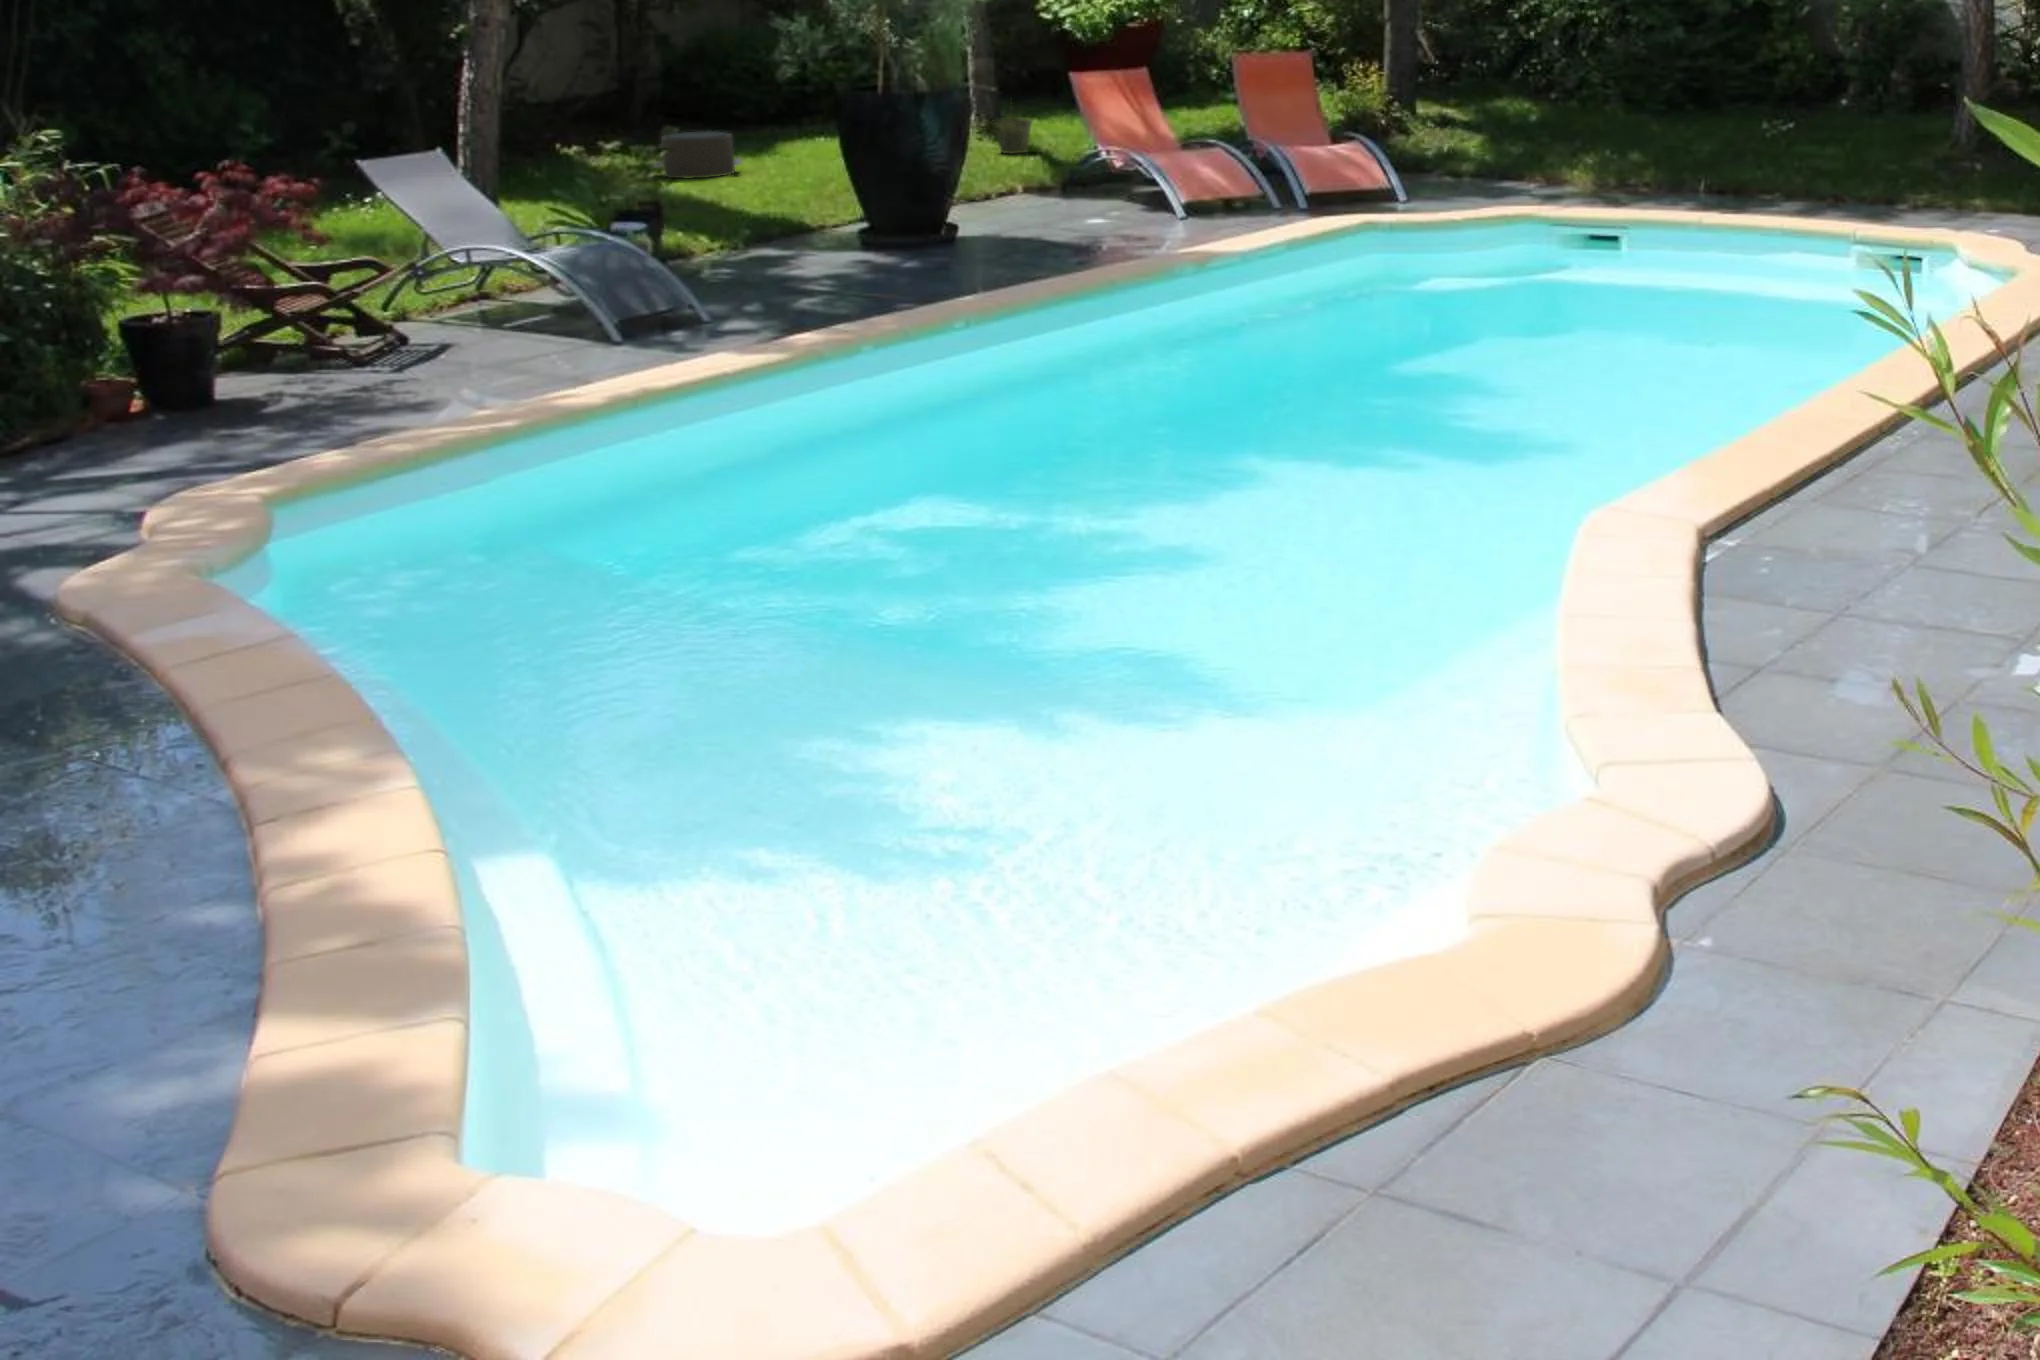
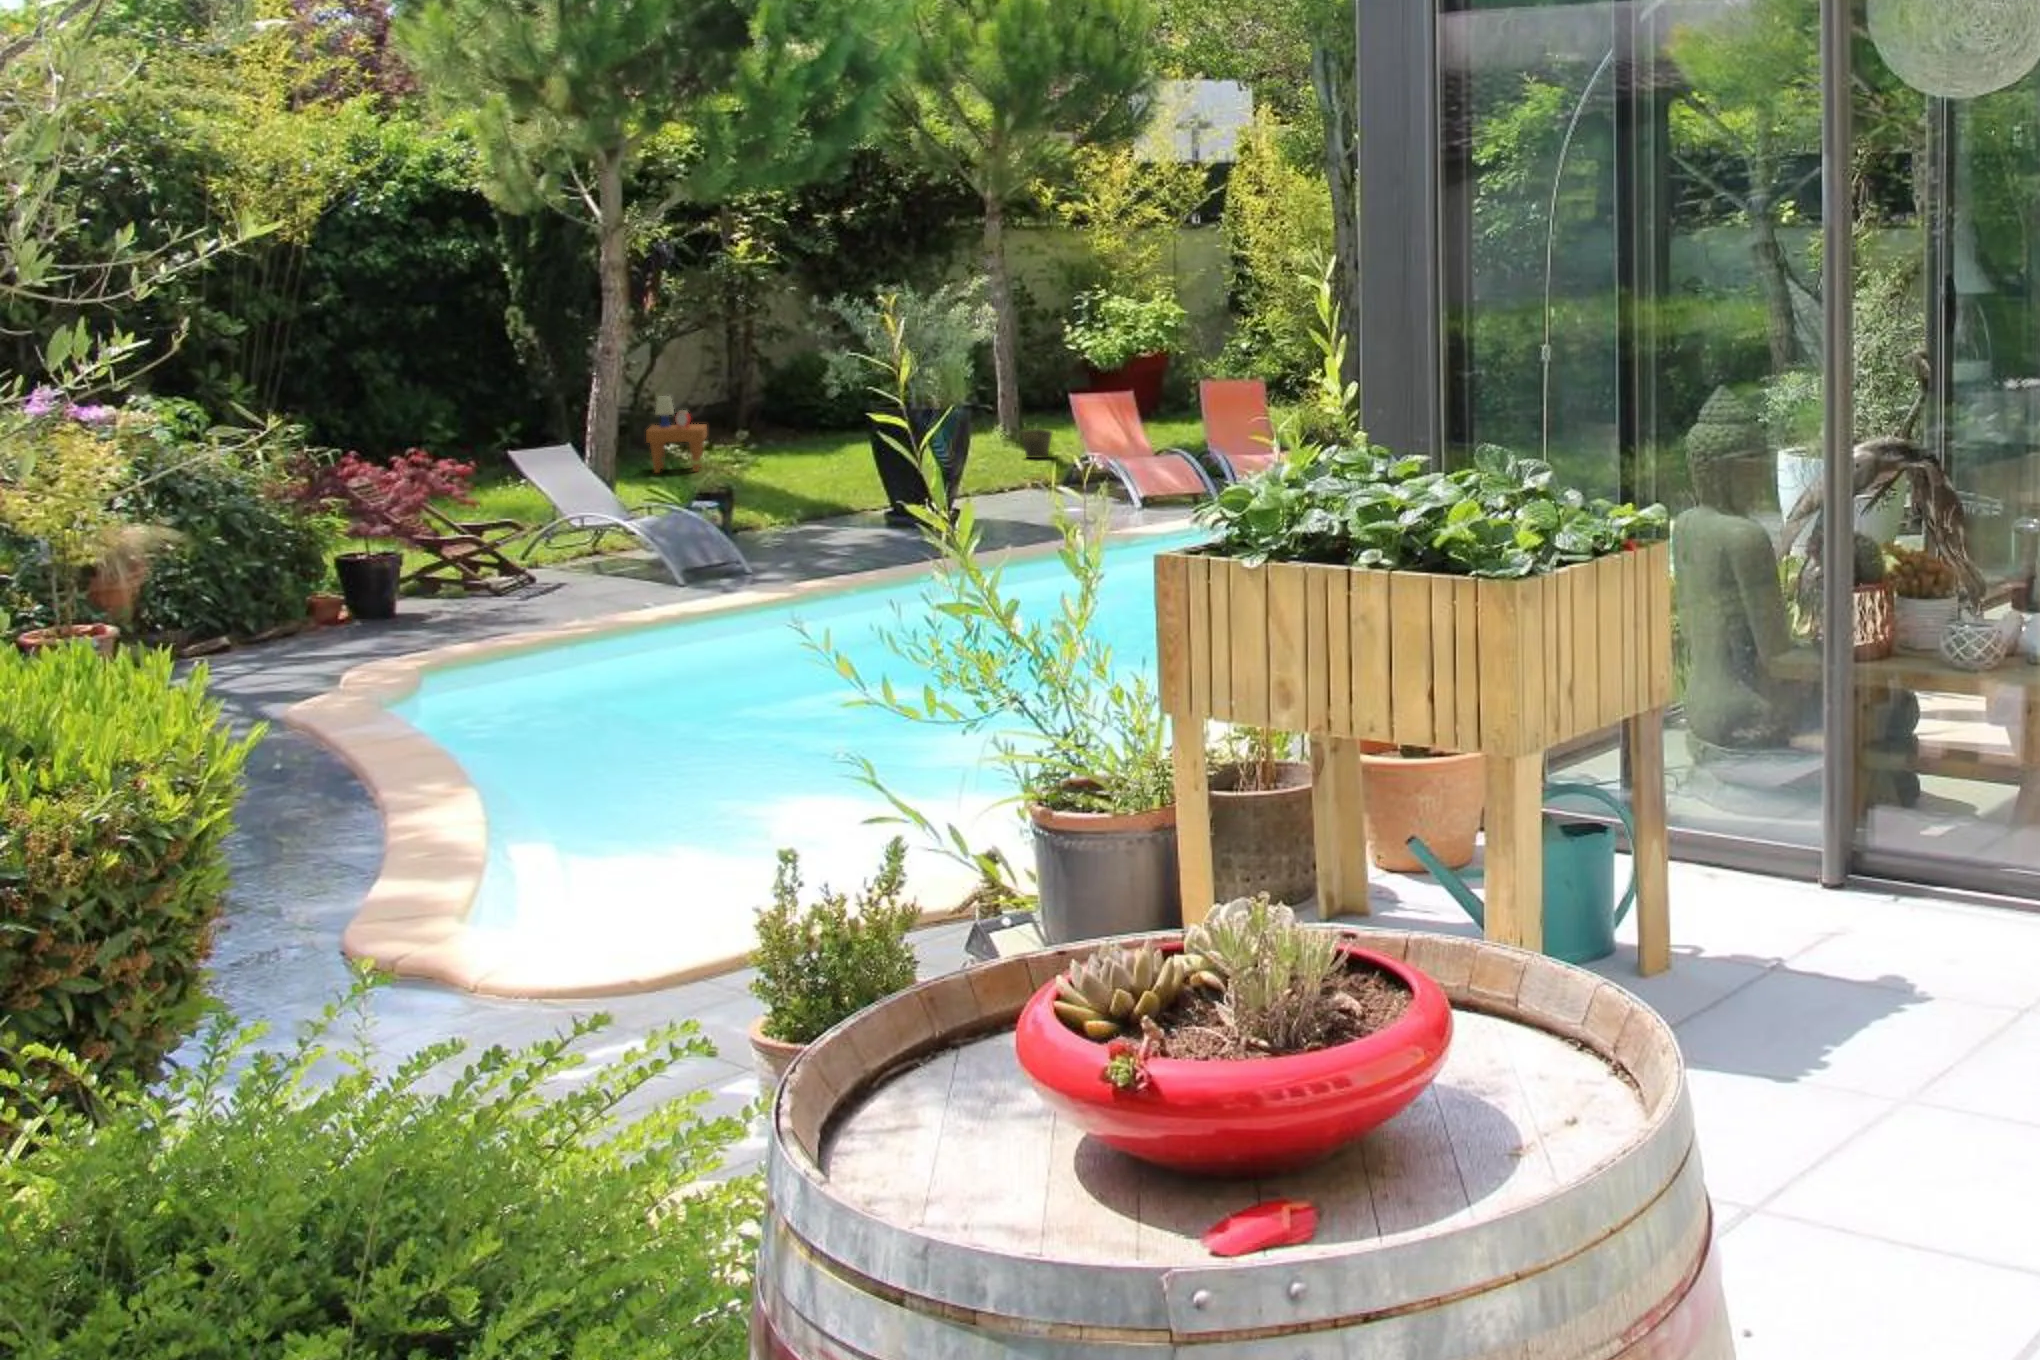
side table: none [525,84,602,181] -> present [646,396,707,473]
pouf: present [654,131,742,178] -> none [745,436,816,473]

